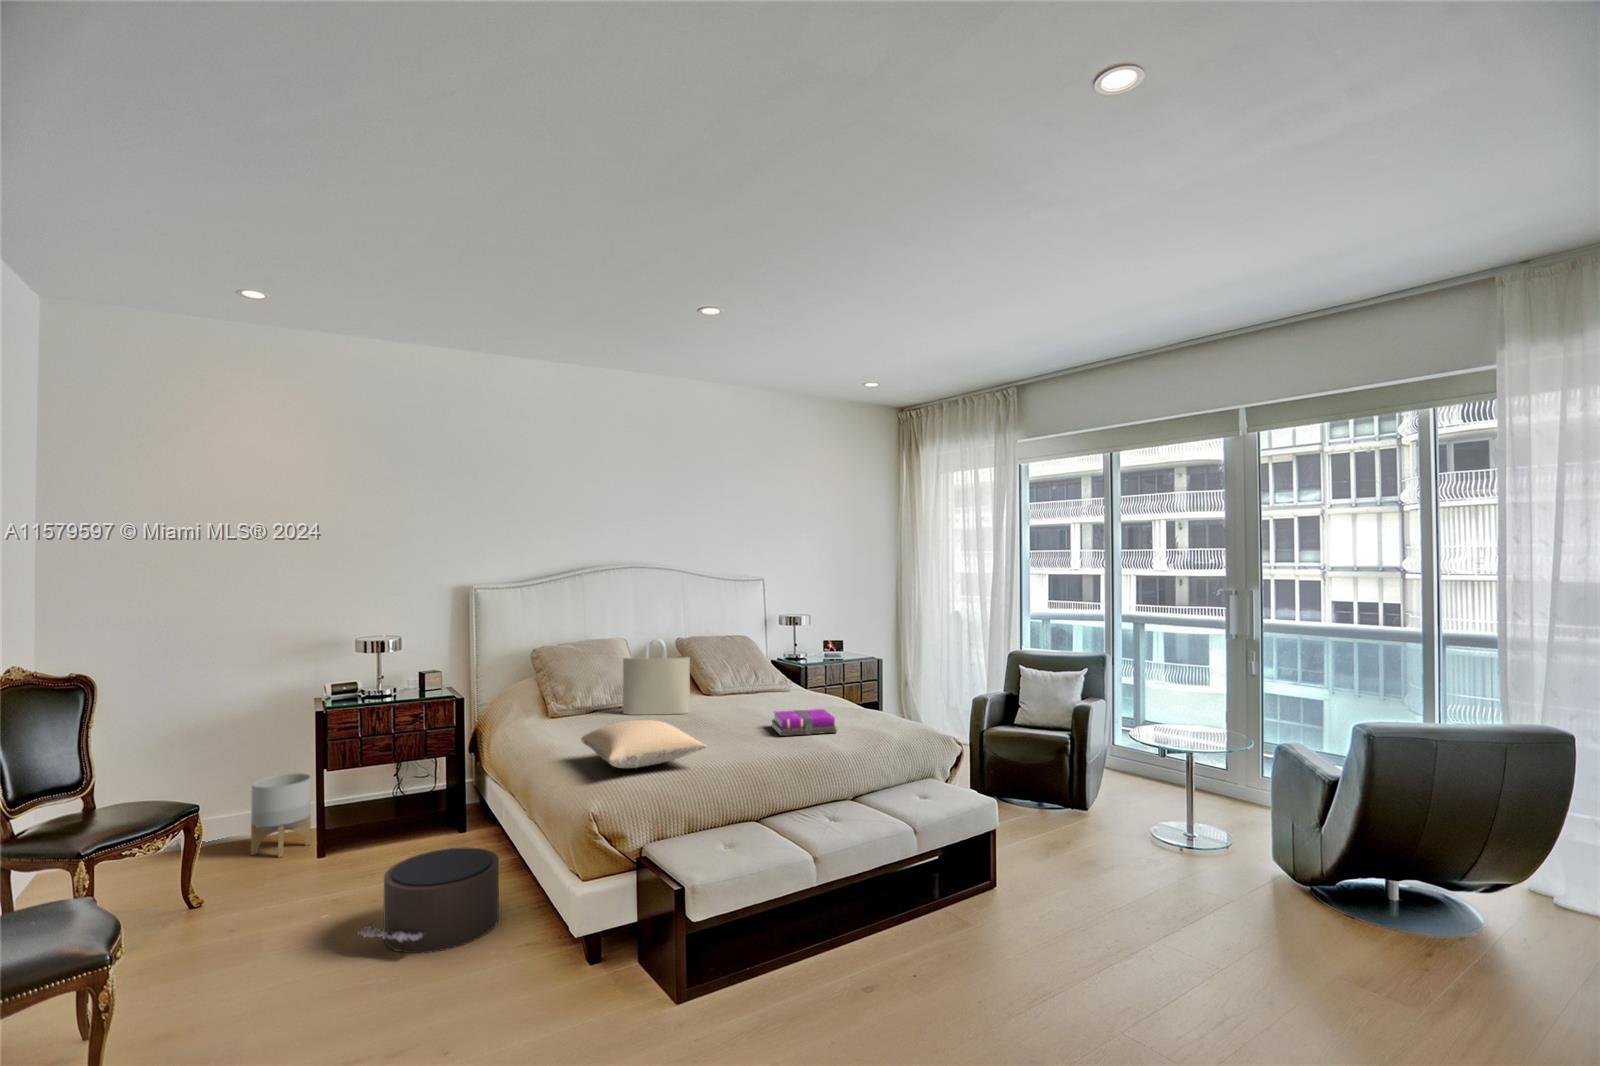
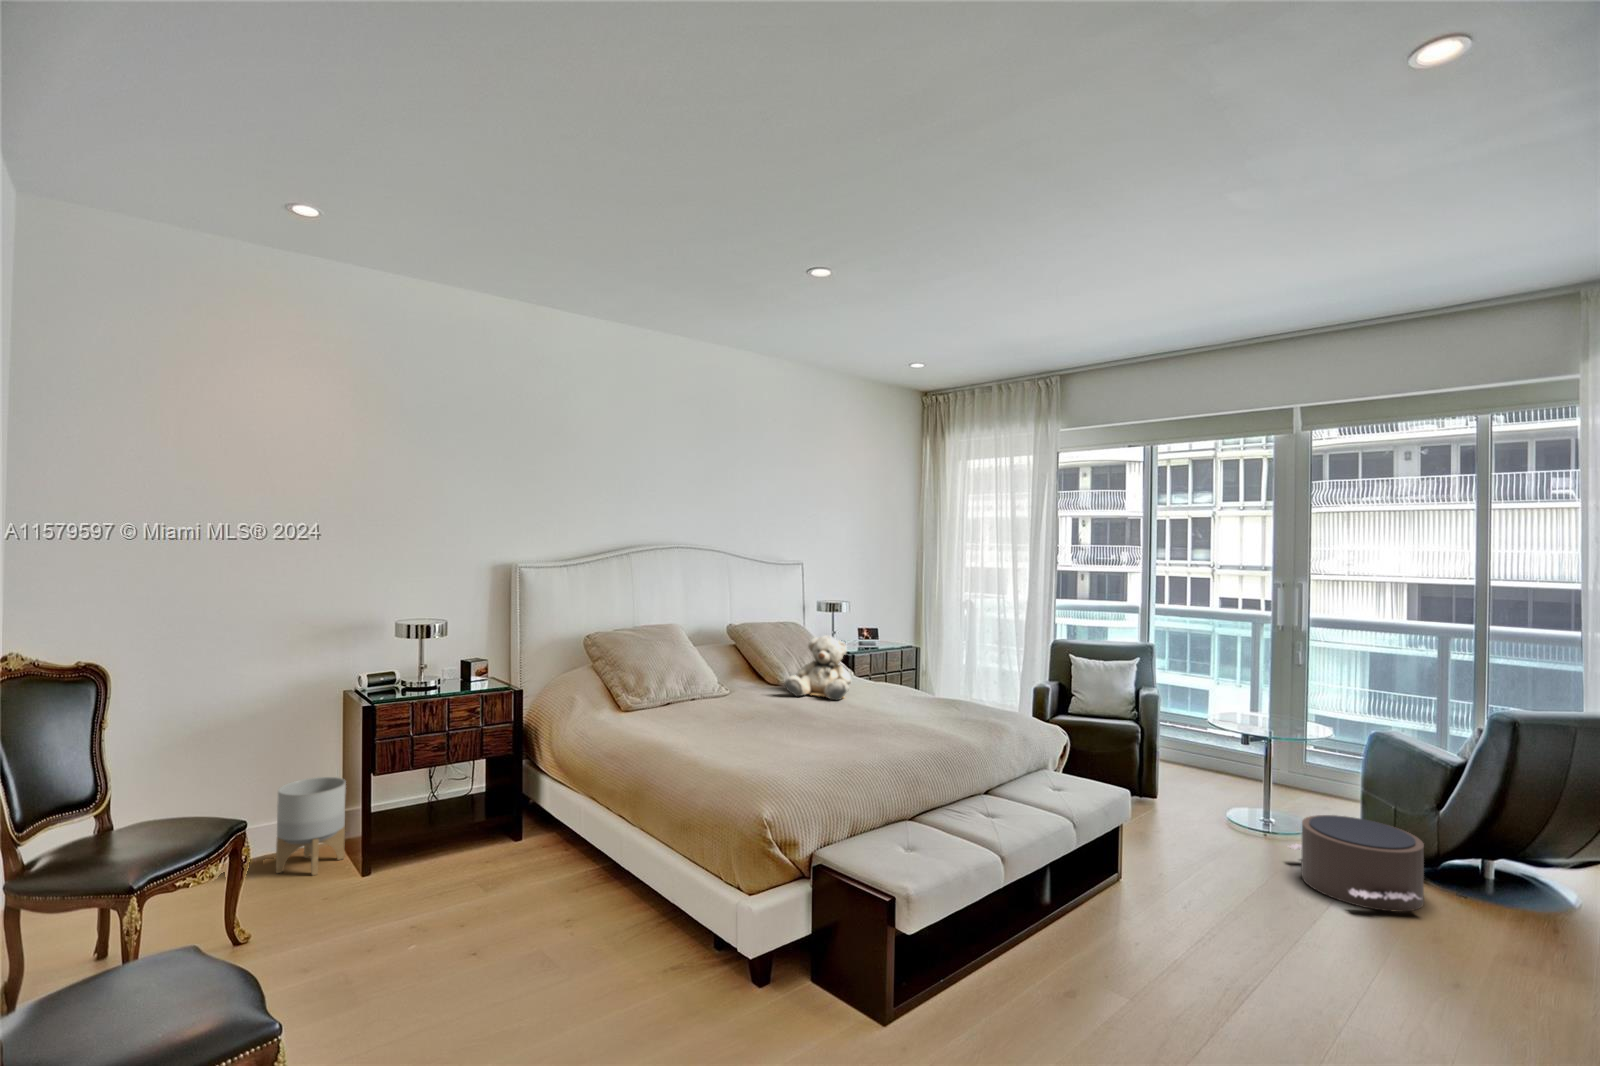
tote bag: present [623,640,690,715] -> none [694,626,767,707]
teddy bear: none [715,647,780,709] -> present [785,635,851,700]
notebook: present [772,709,837,736] -> none [868,700,944,729]
pillow: present [581,720,706,768] -> none [701,714,849,767]
pouf: present [358,847,499,953] -> present [1289,815,1424,912]

